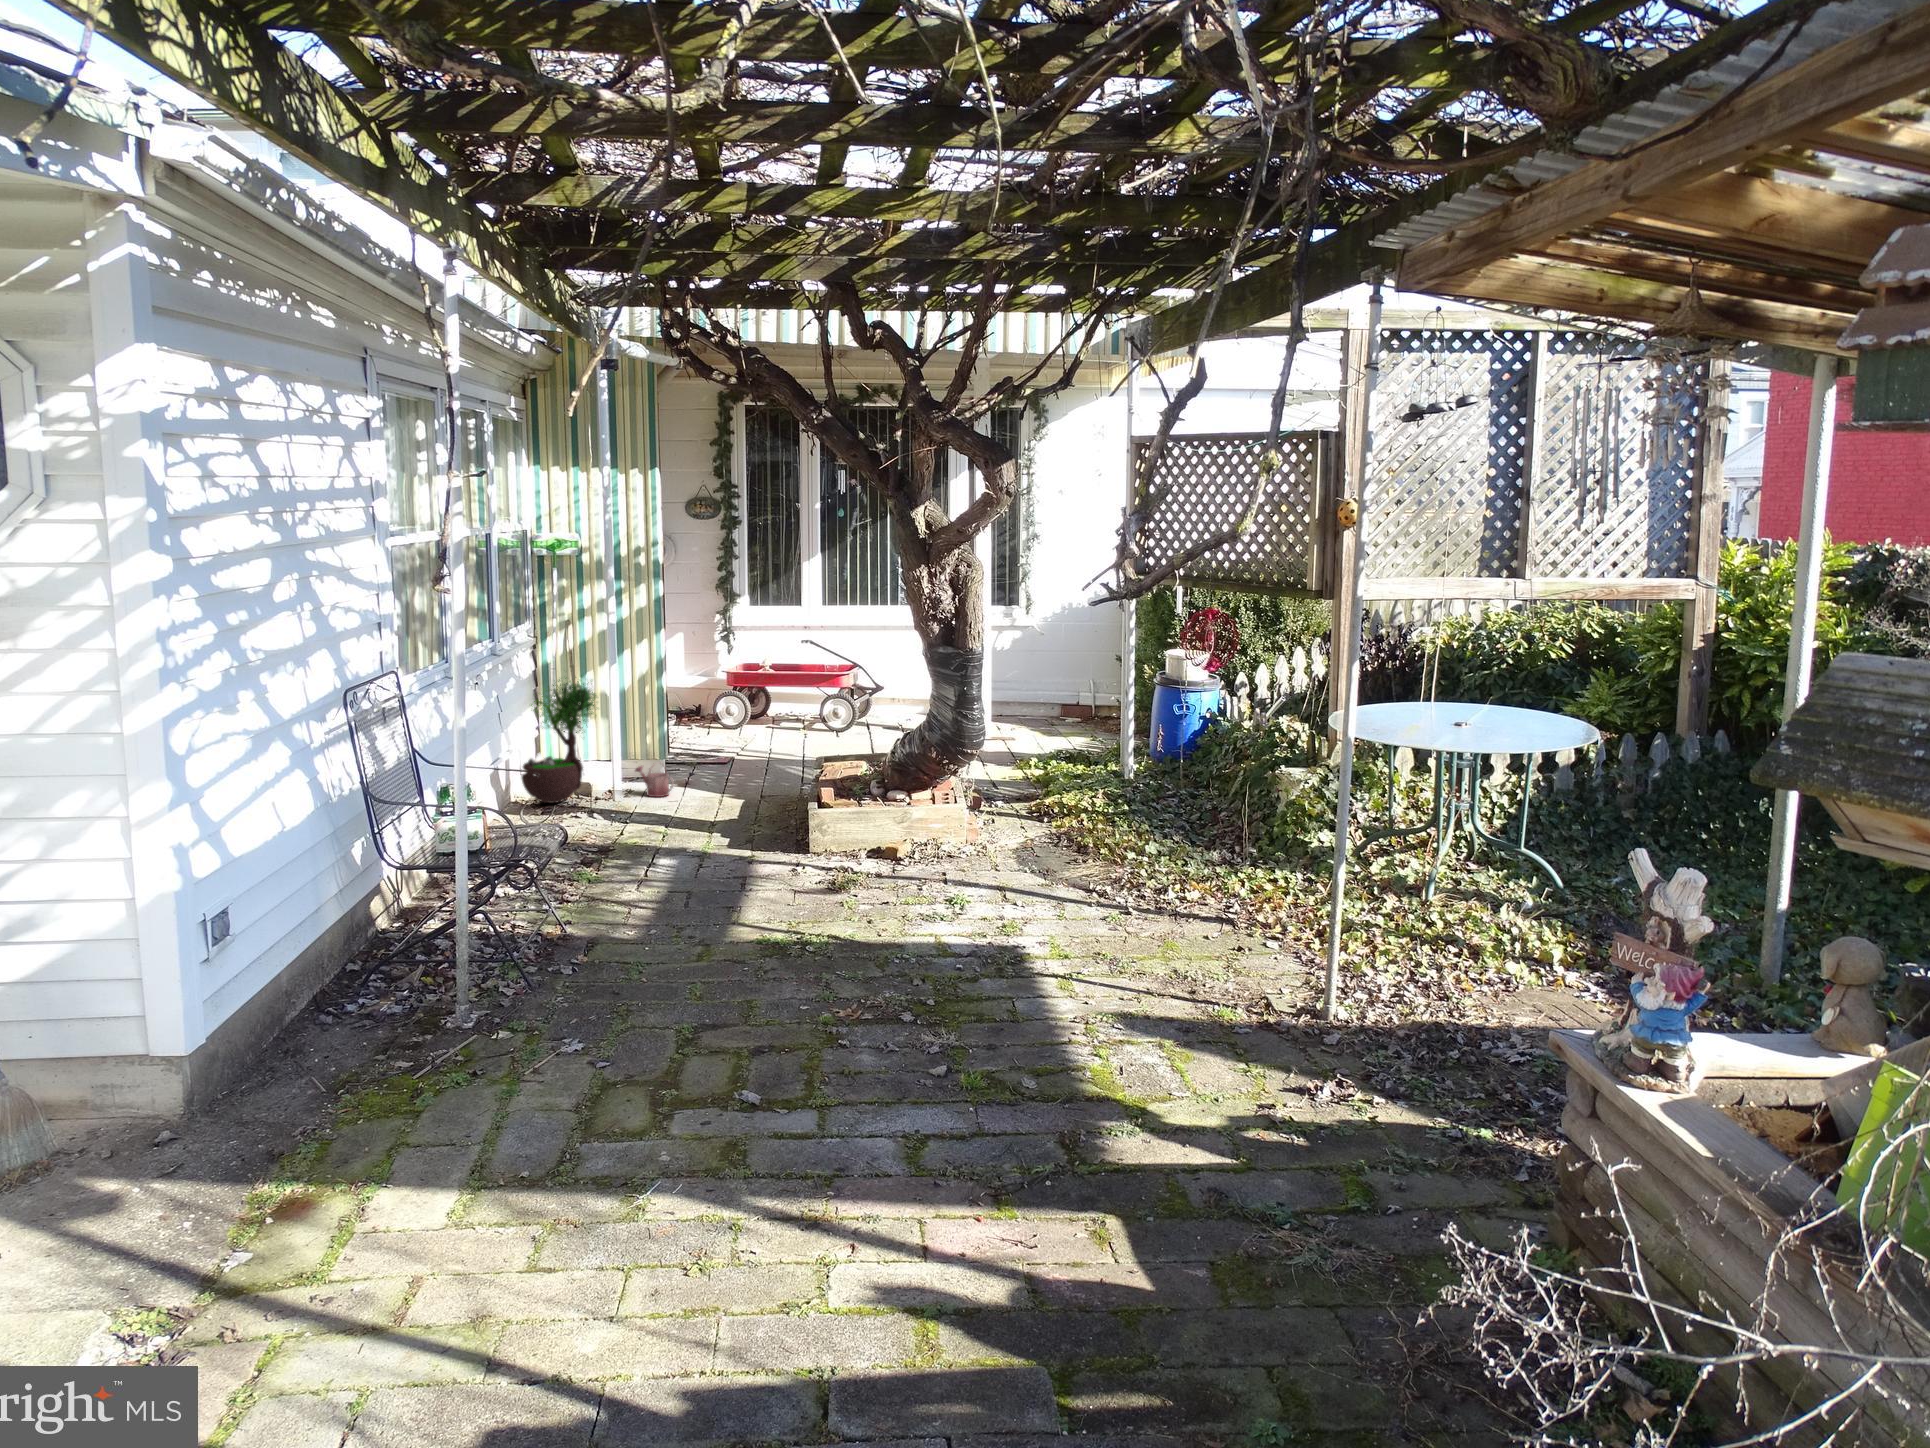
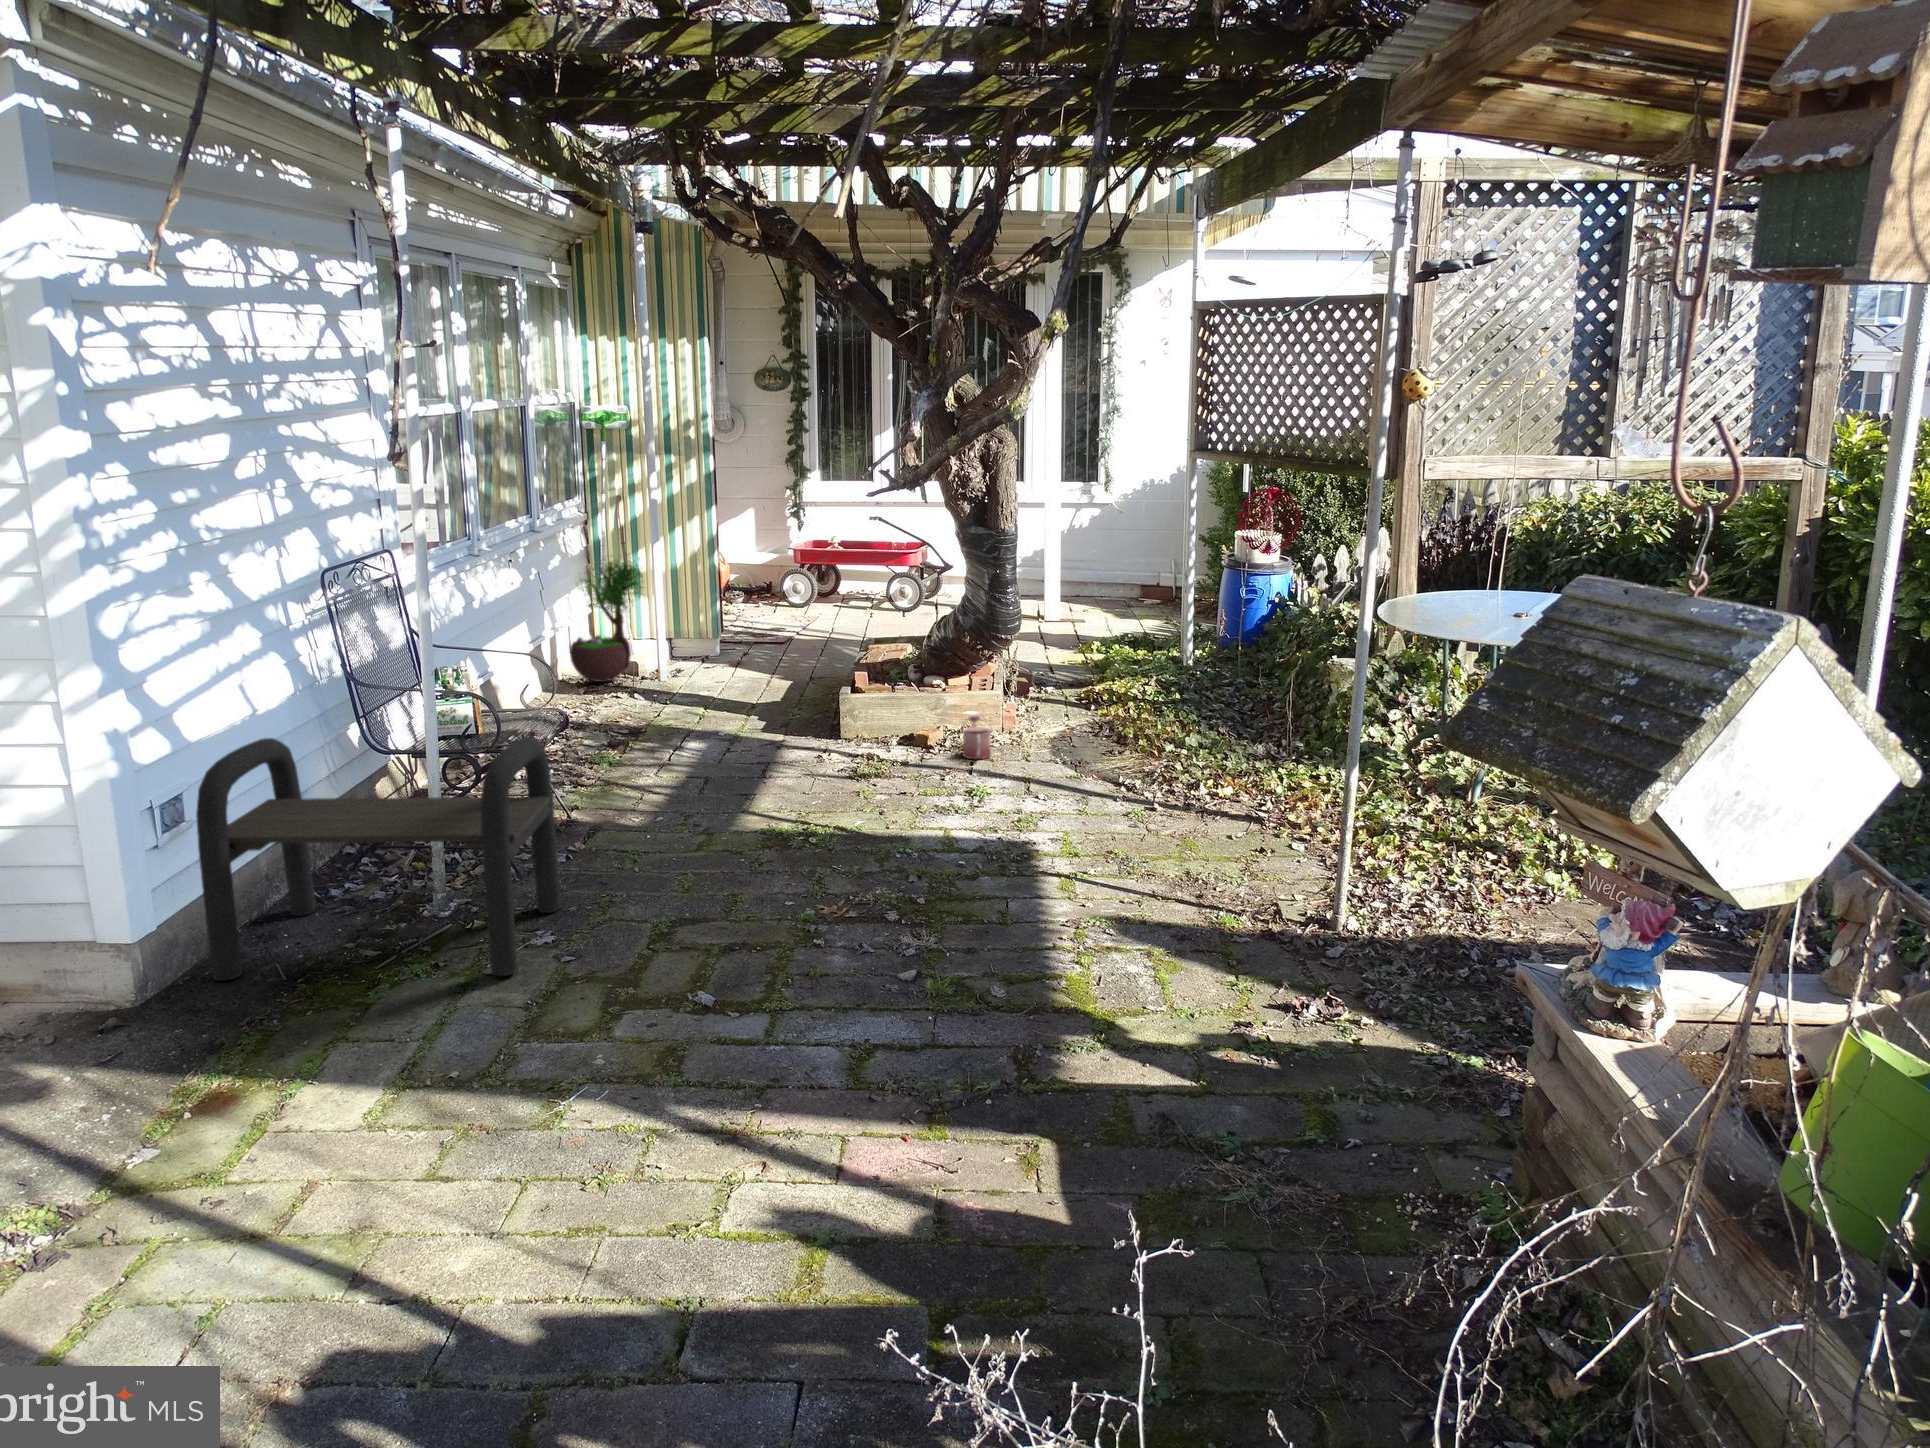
watering can: present [635,764,674,797] -> present [962,715,992,759]
bench: none [242,847,582,1098] -> present [196,737,561,981]

